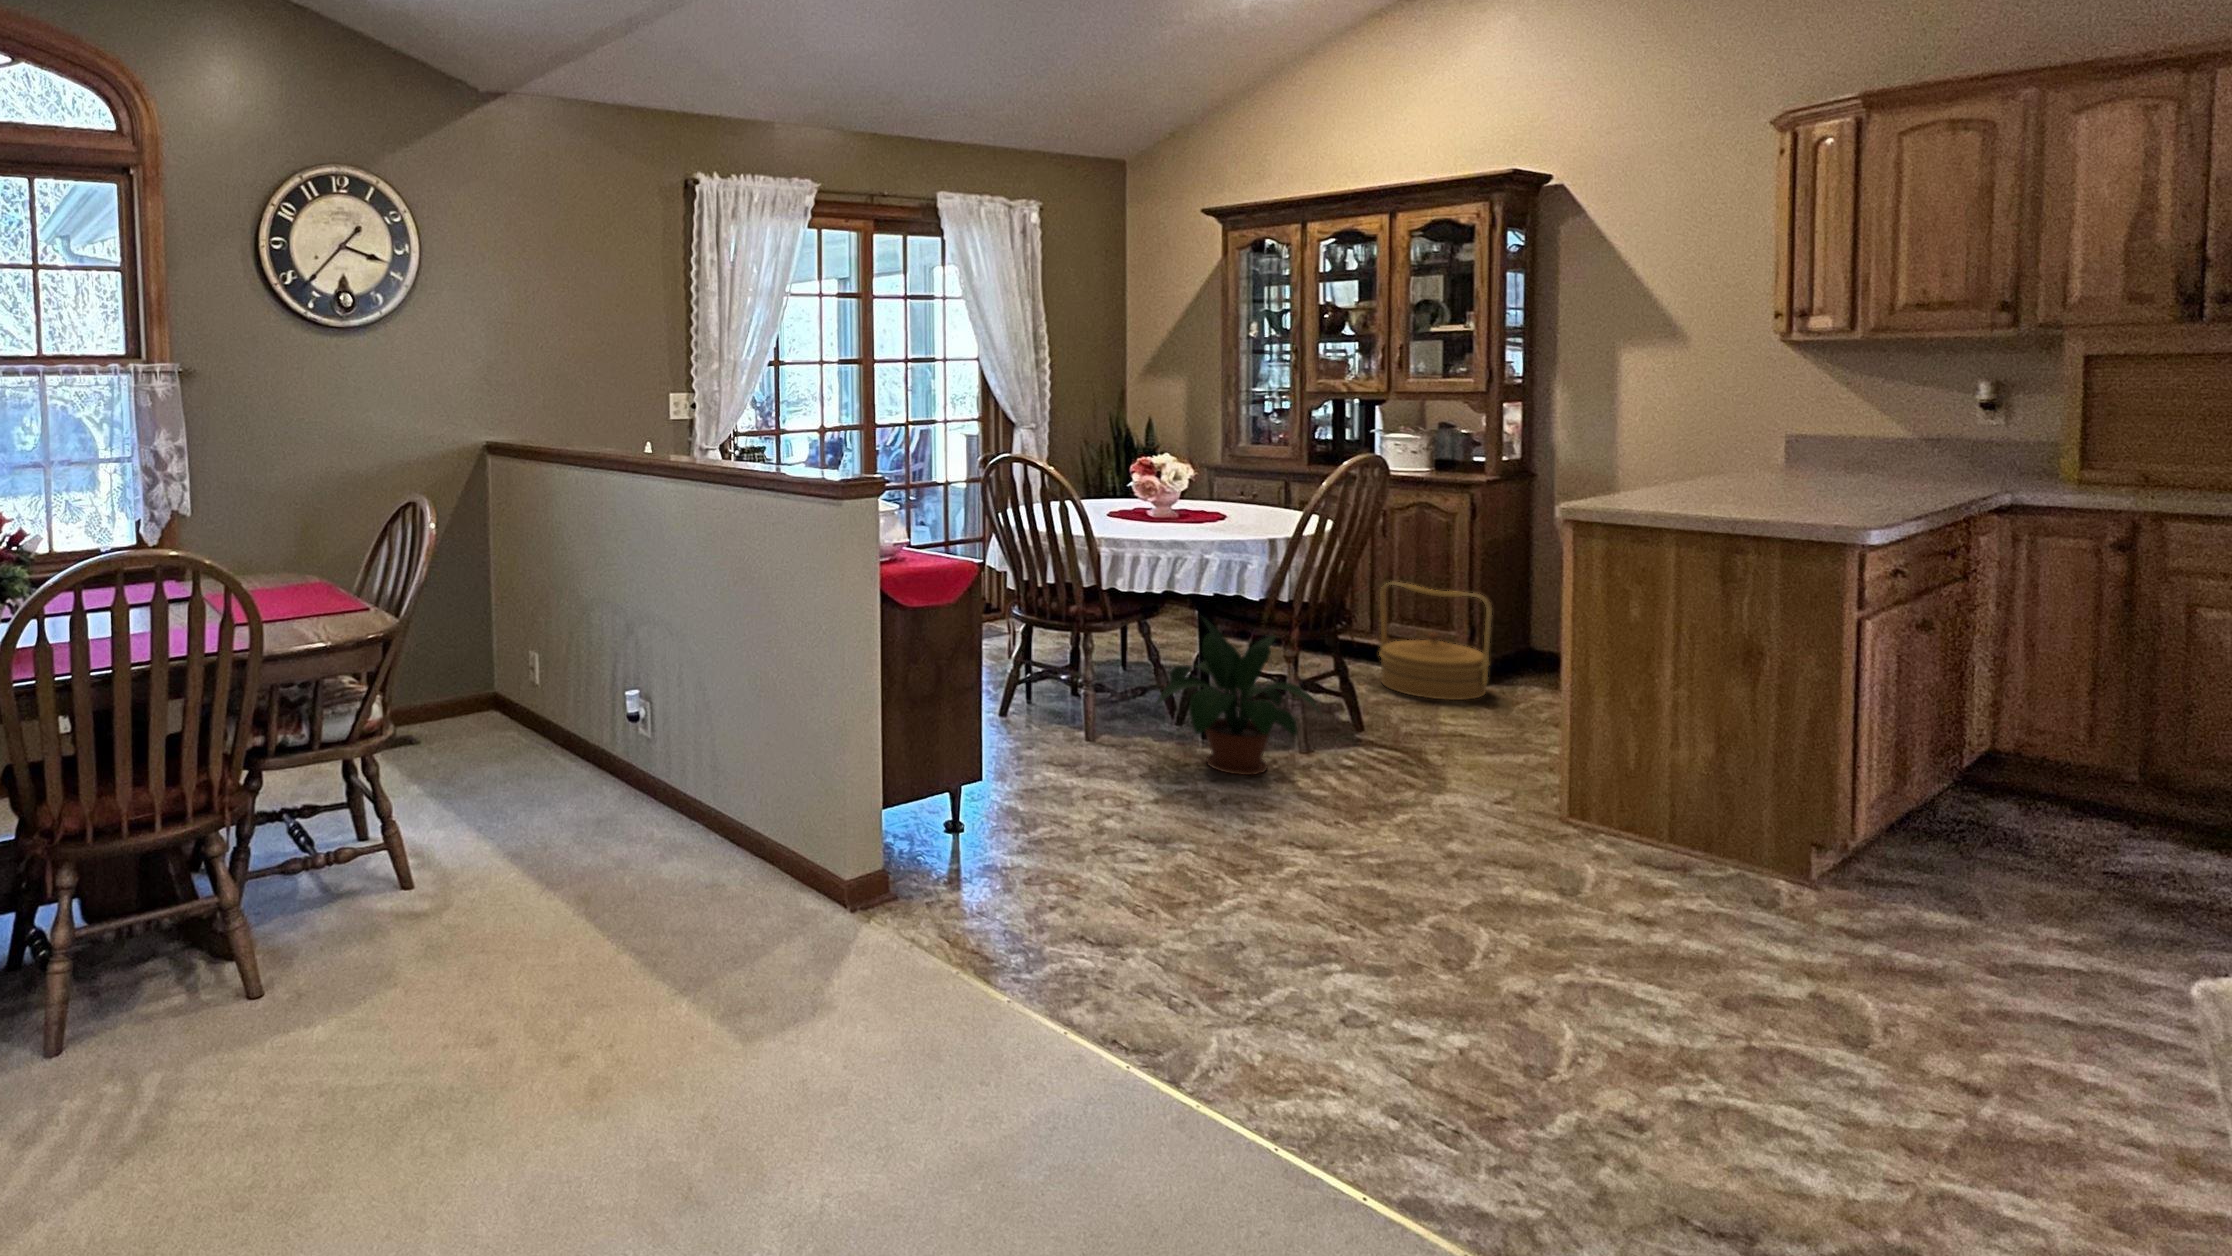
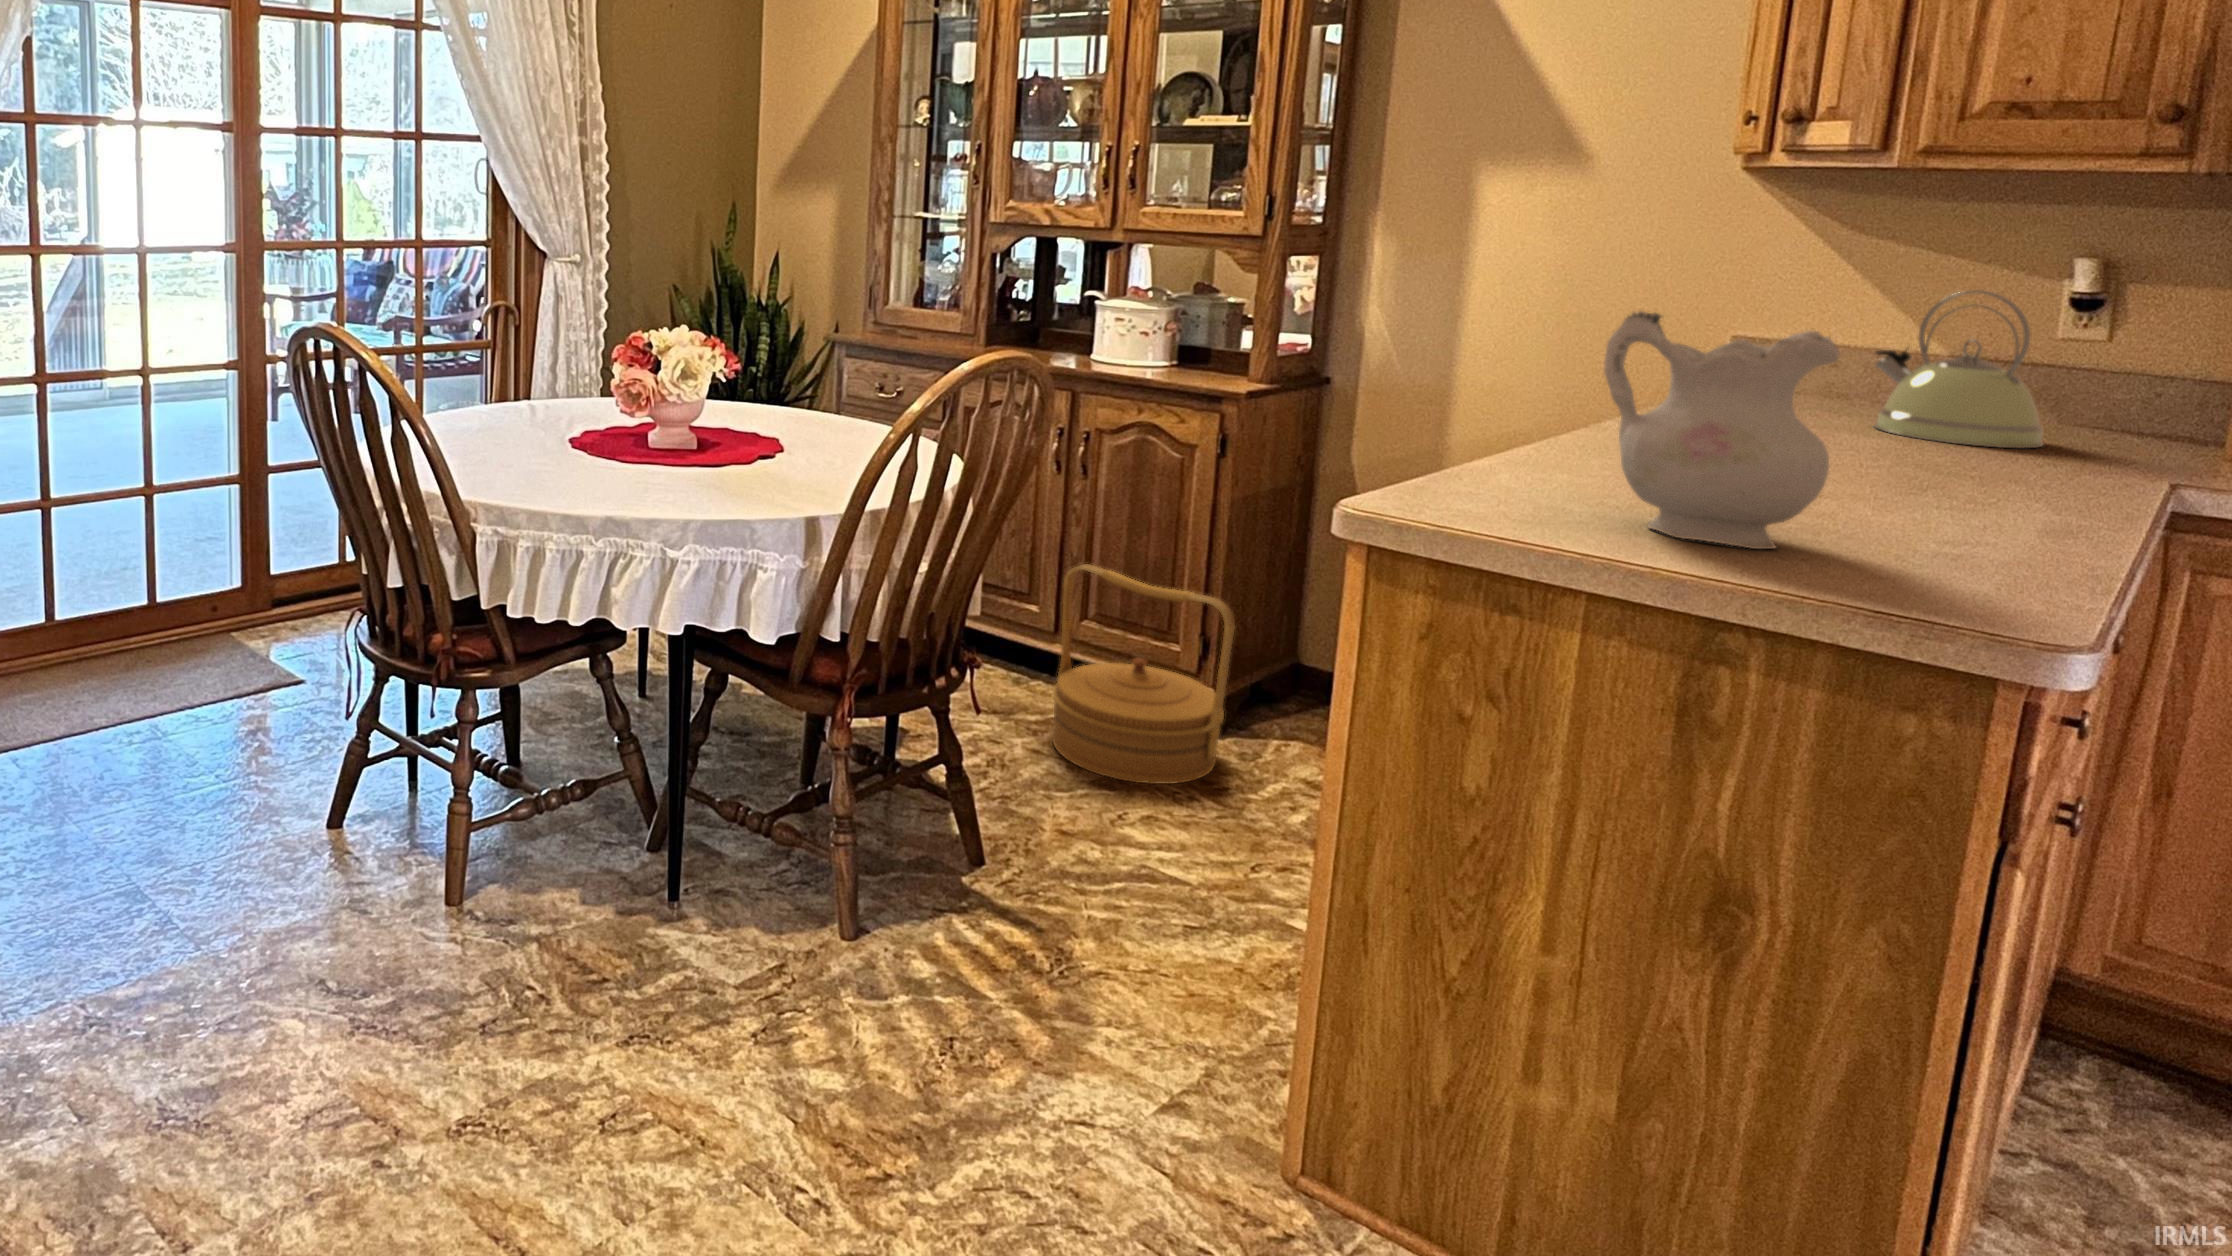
kettle: none [1867,402,1969,484] -> present [1874,290,2043,448]
ceramic pitcher: none [1678,417,1785,514] -> present [1604,311,1839,549]
potted plant: present [1156,616,1320,775] -> none [536,691,862,1029]

